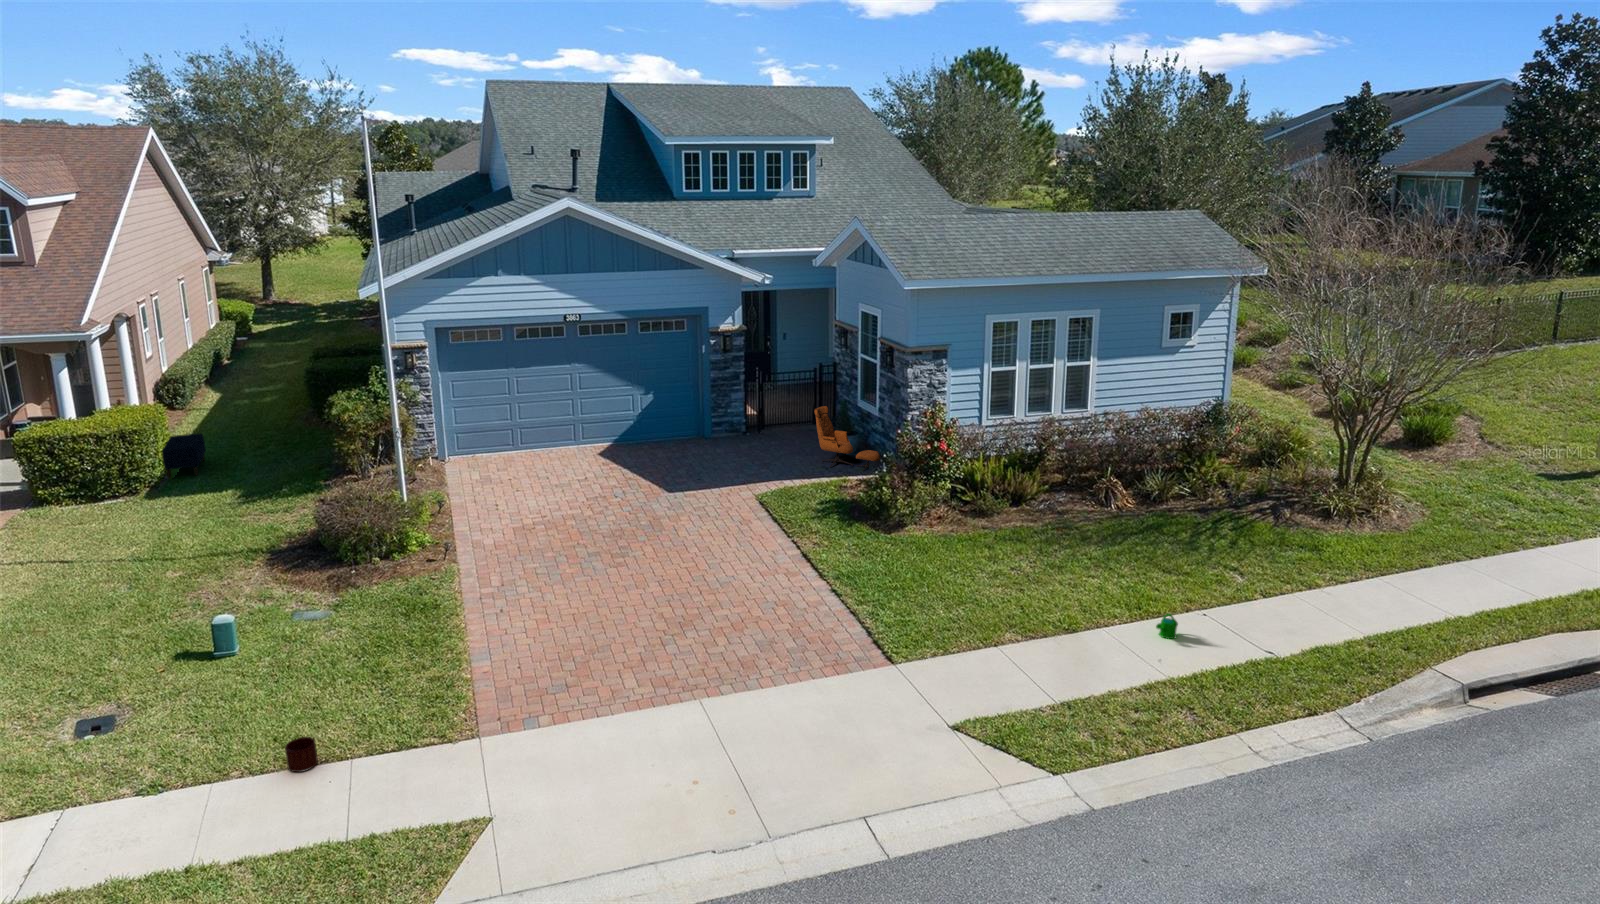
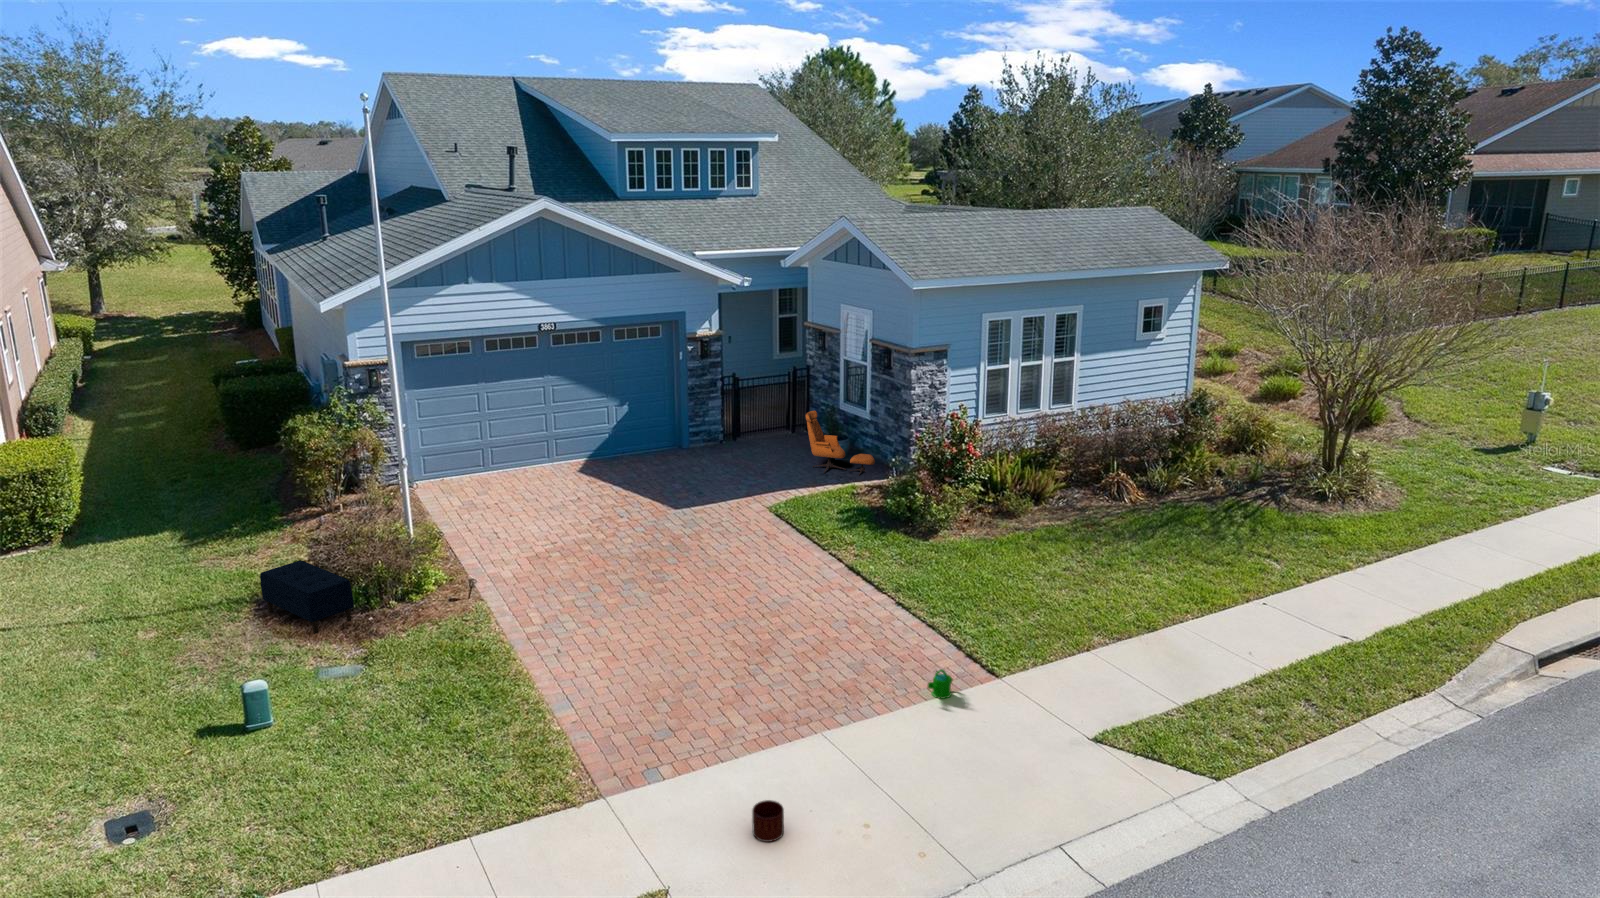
bench: present [162,434,206,478] -> present [260,560,354,634]
watering can: present [1156,614,1178,639] -> present [928,669,953,699]
planter: present [285,737,318,772] -> present [752,800,784,842]

